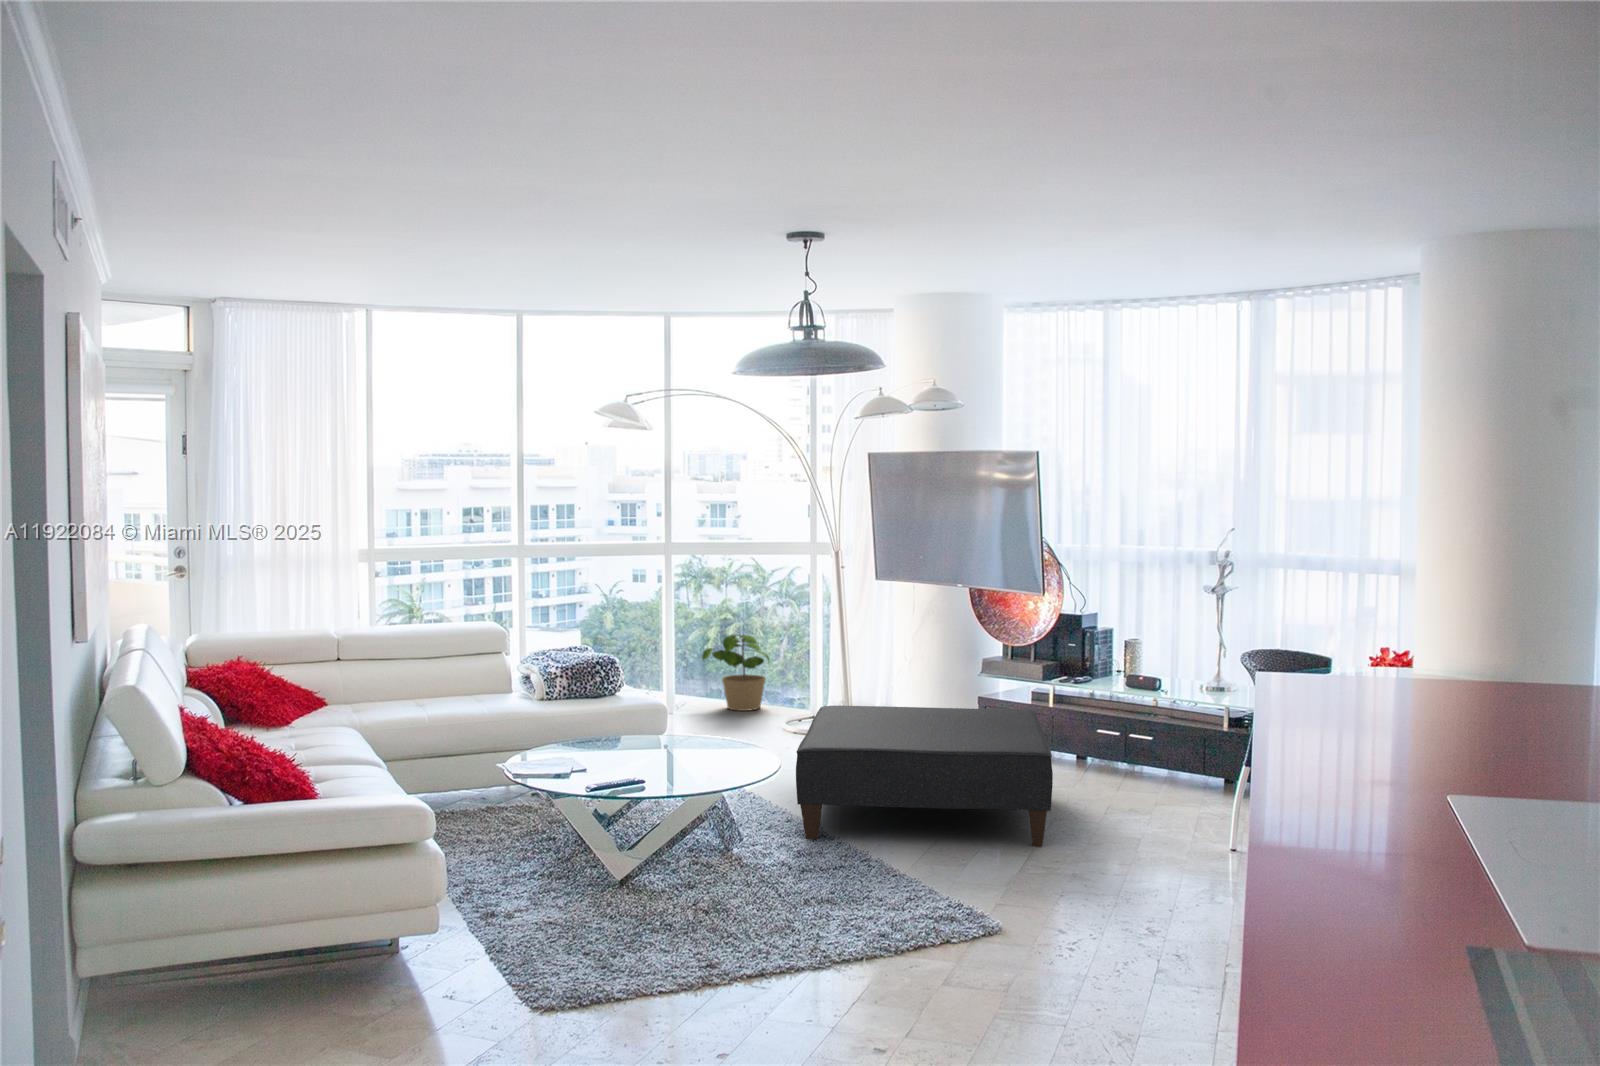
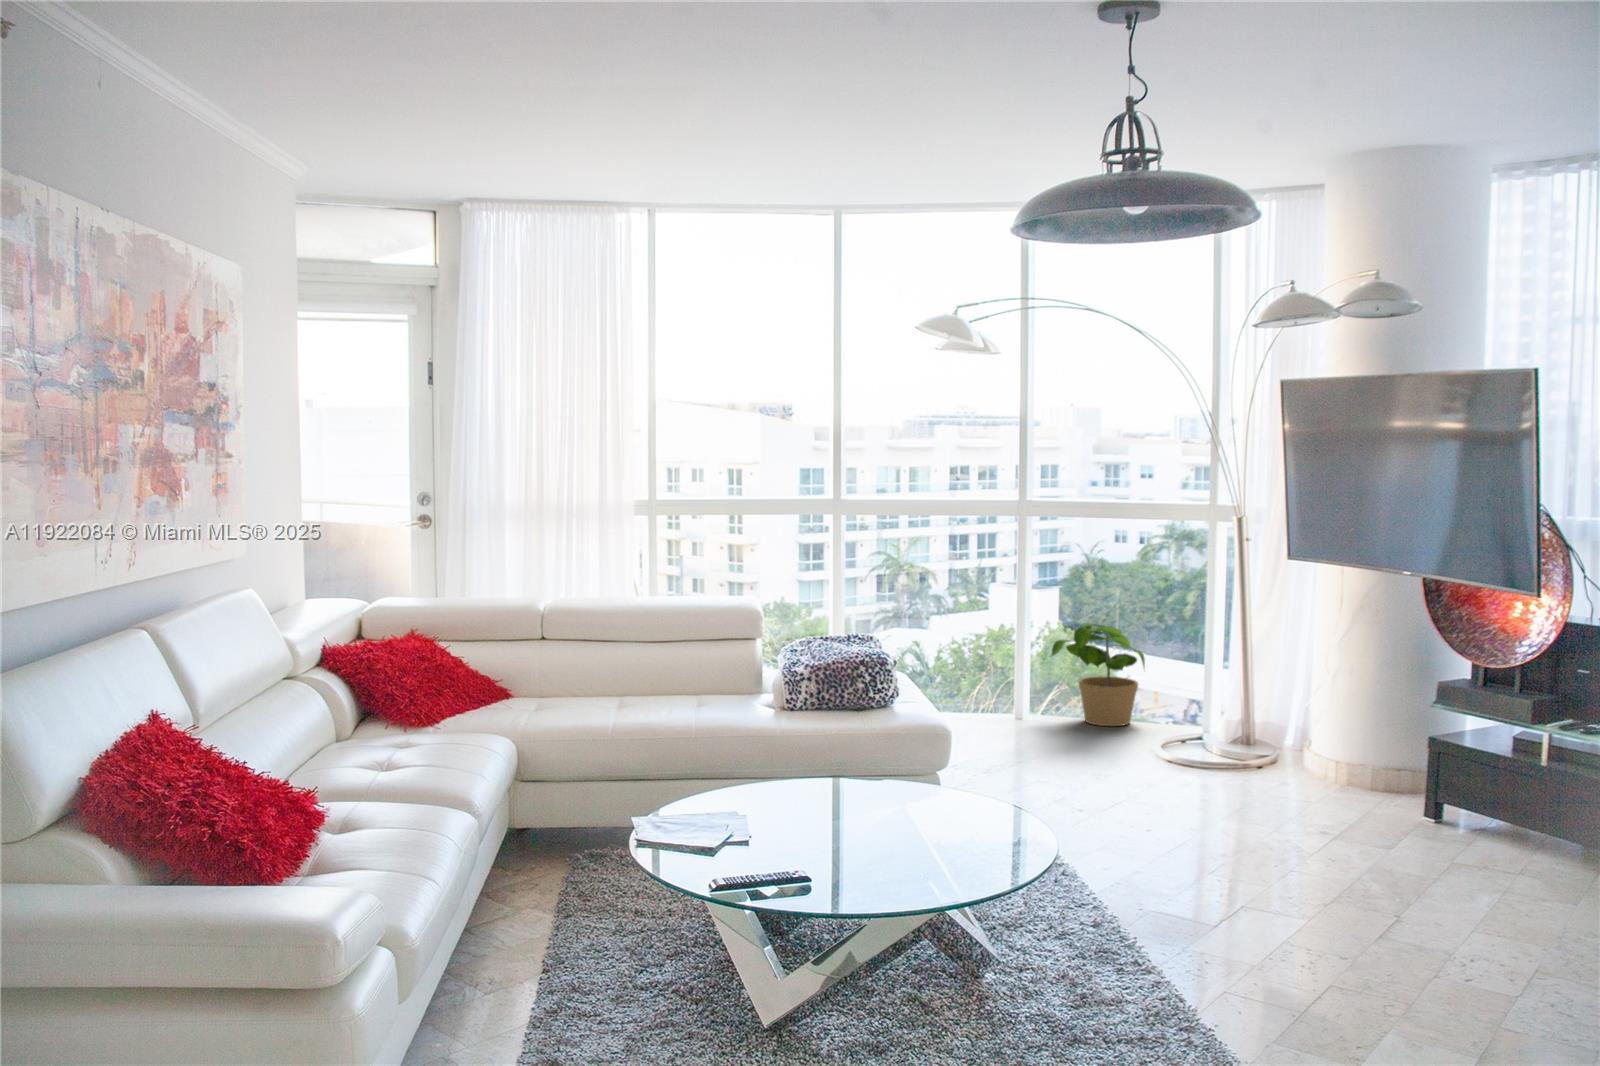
ottoman: present [796,706,1053,847] -> none [1094,742,1502,999]

